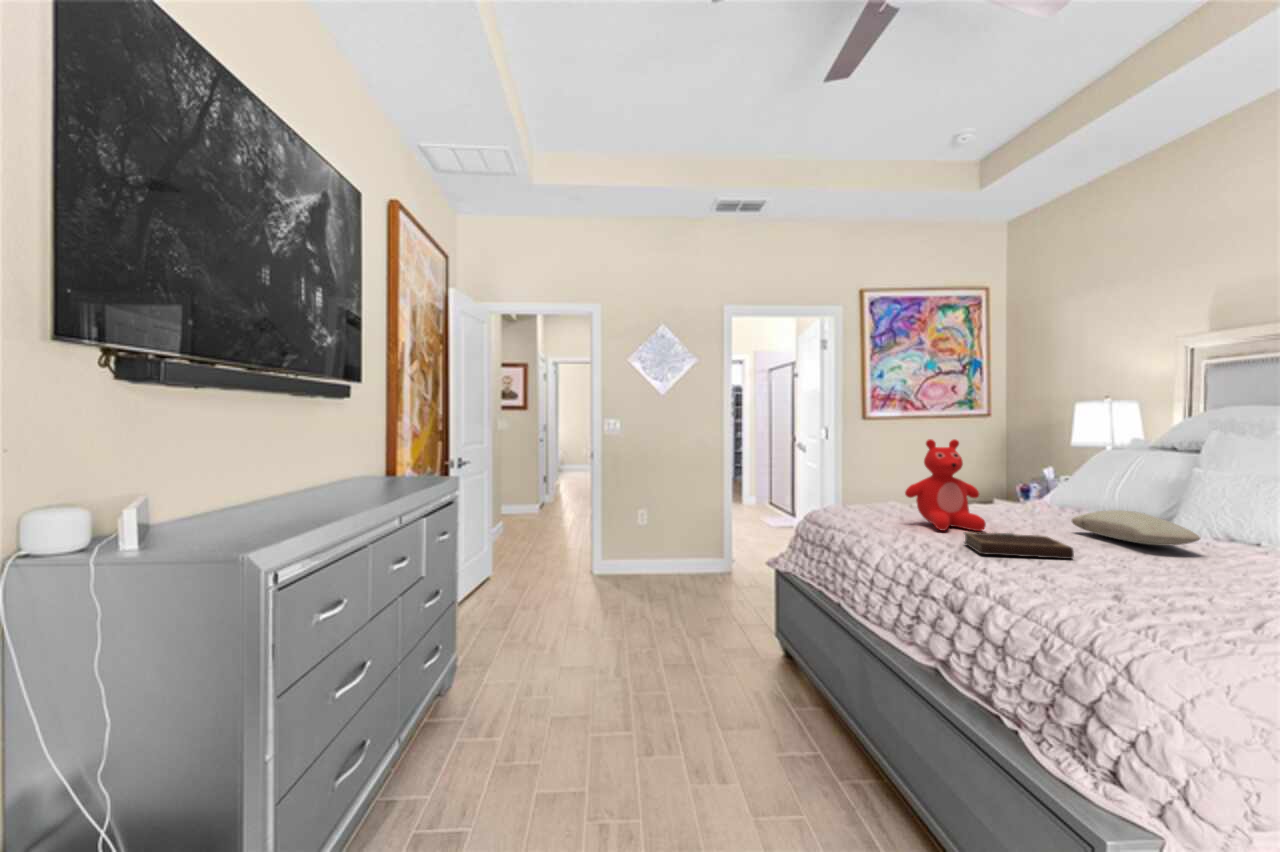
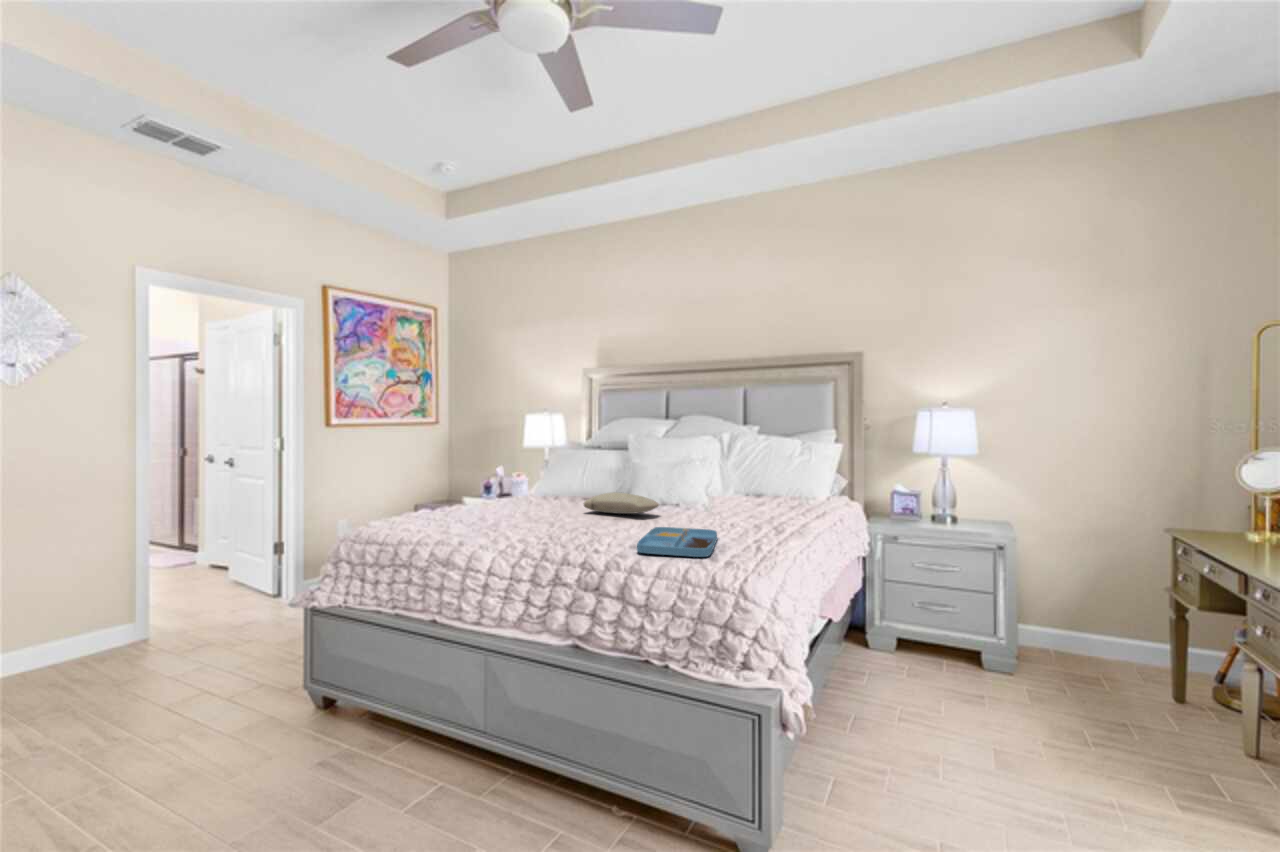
teddy bear: present [905,439,986,531] -> none [474,444,540,528]
notebook: present [964,532,1074,559] -> none [547,518,622,540]
tray: none [1027,563,1234,614] -> present [637,527,717,557]

